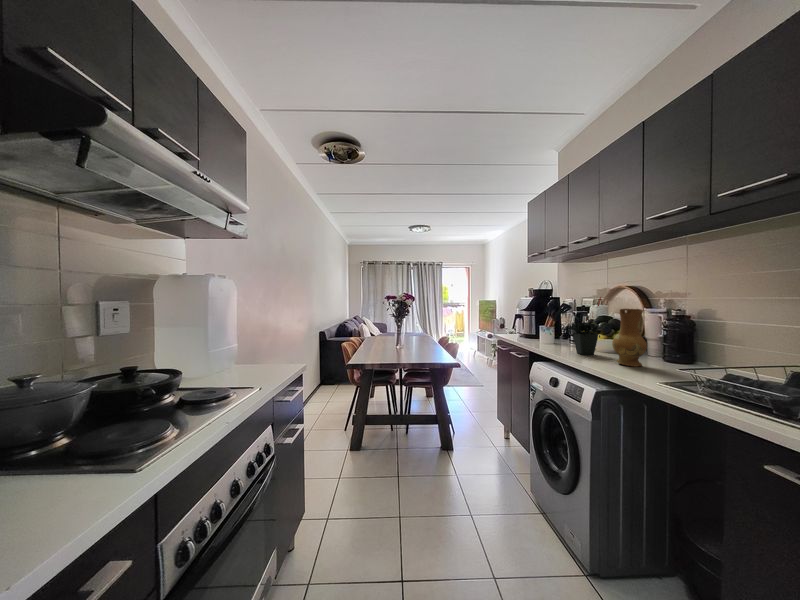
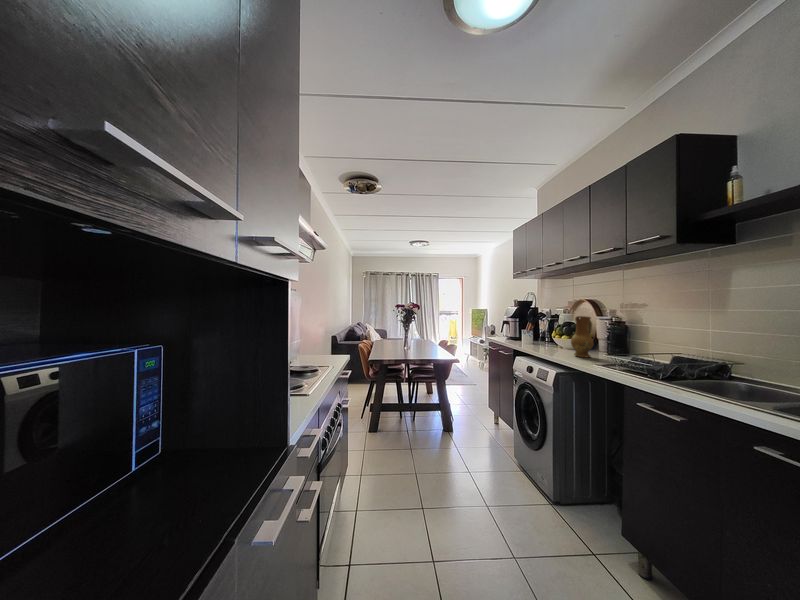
potted plant: present [567,297,602,355] -> none [541,307,567,351]

